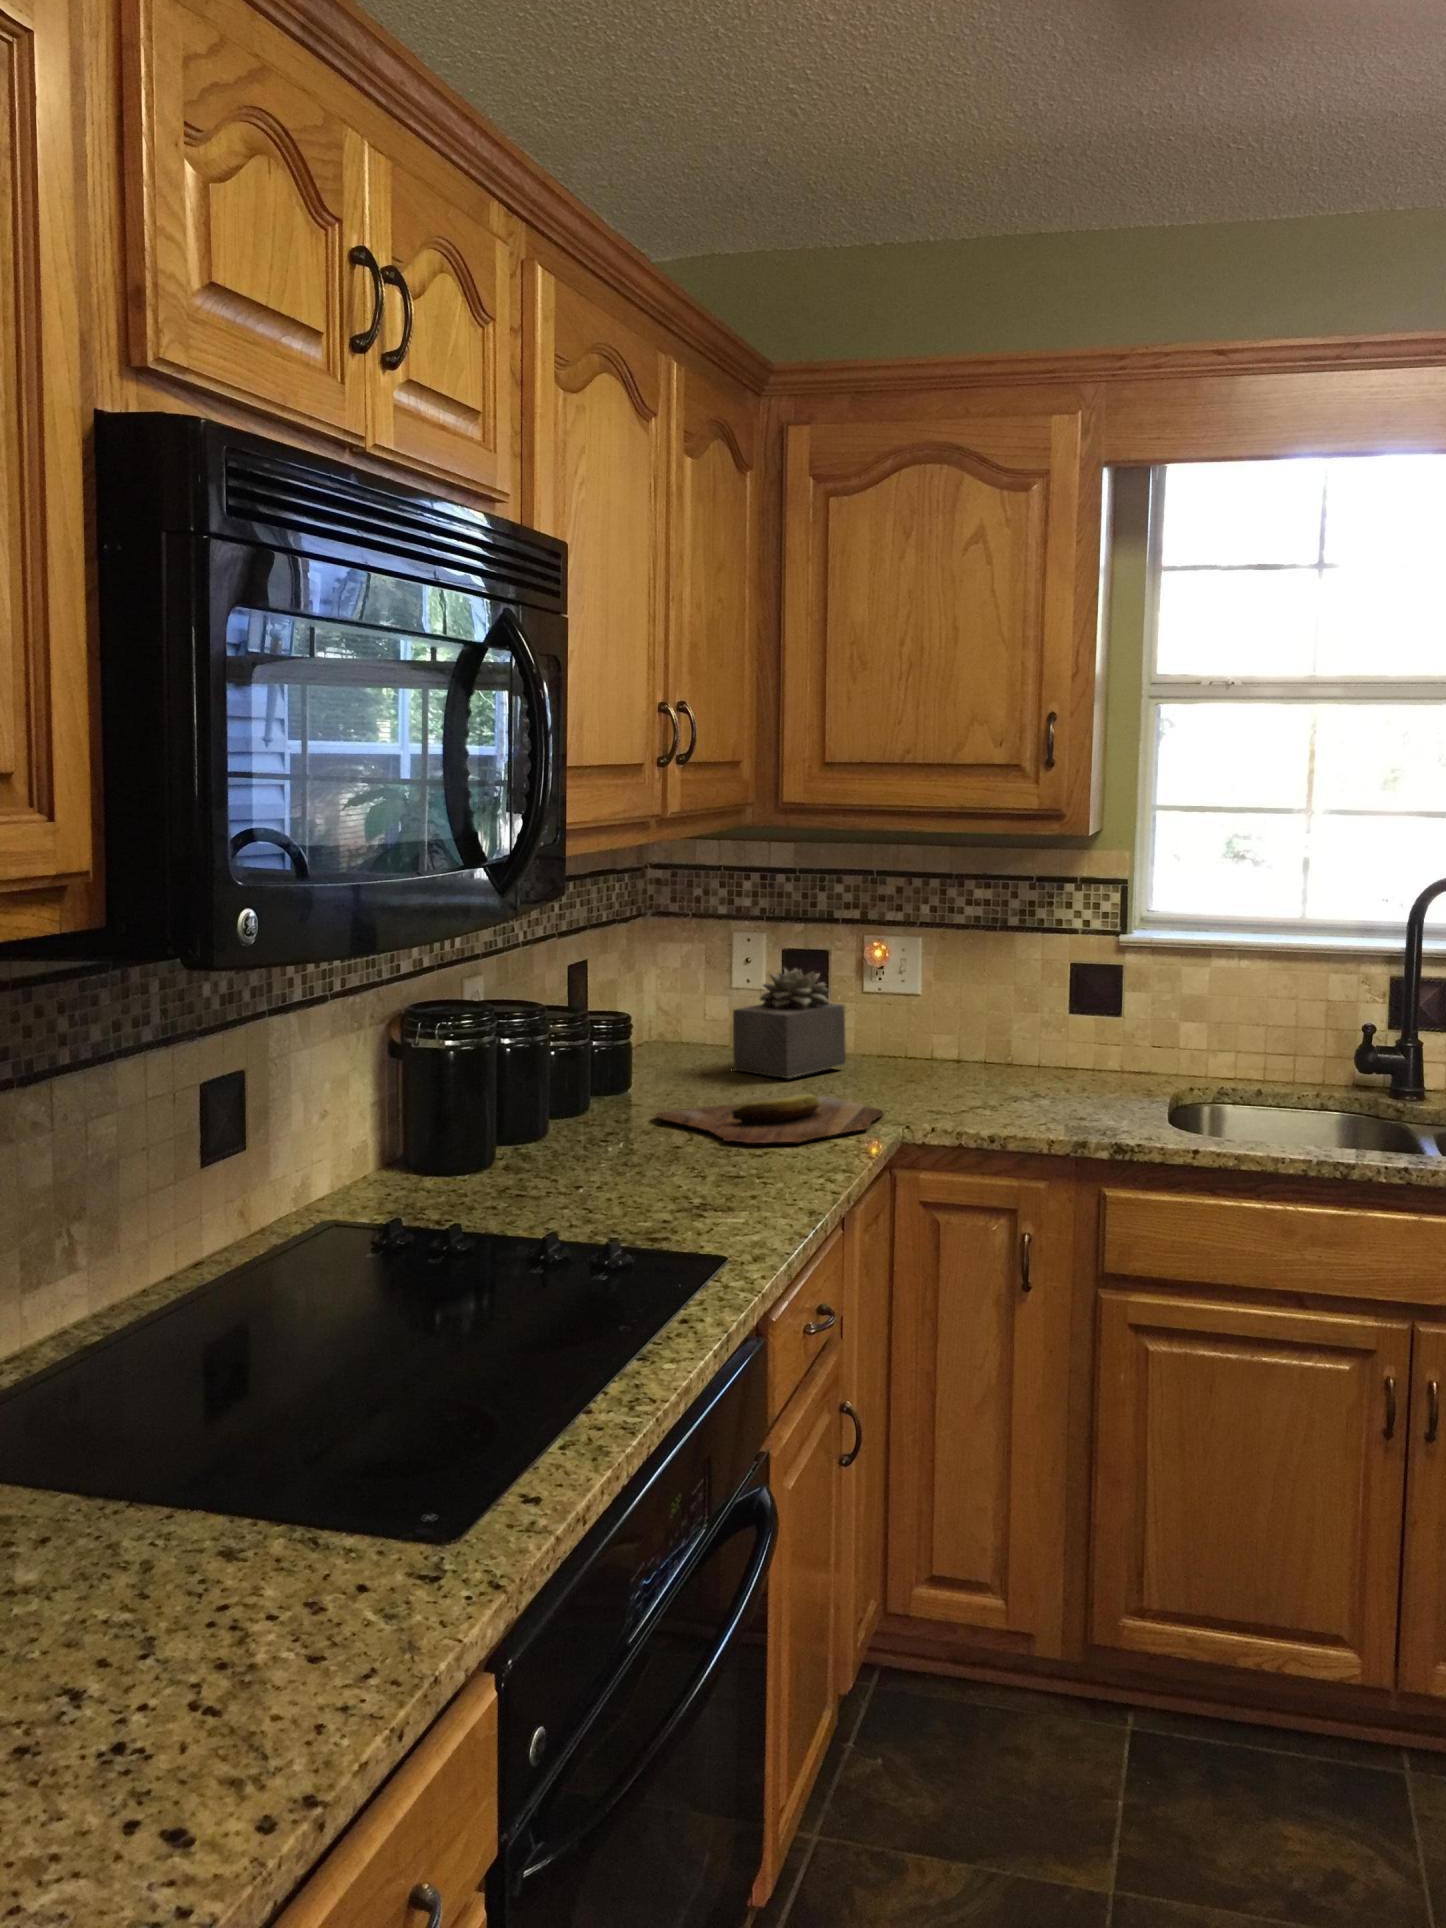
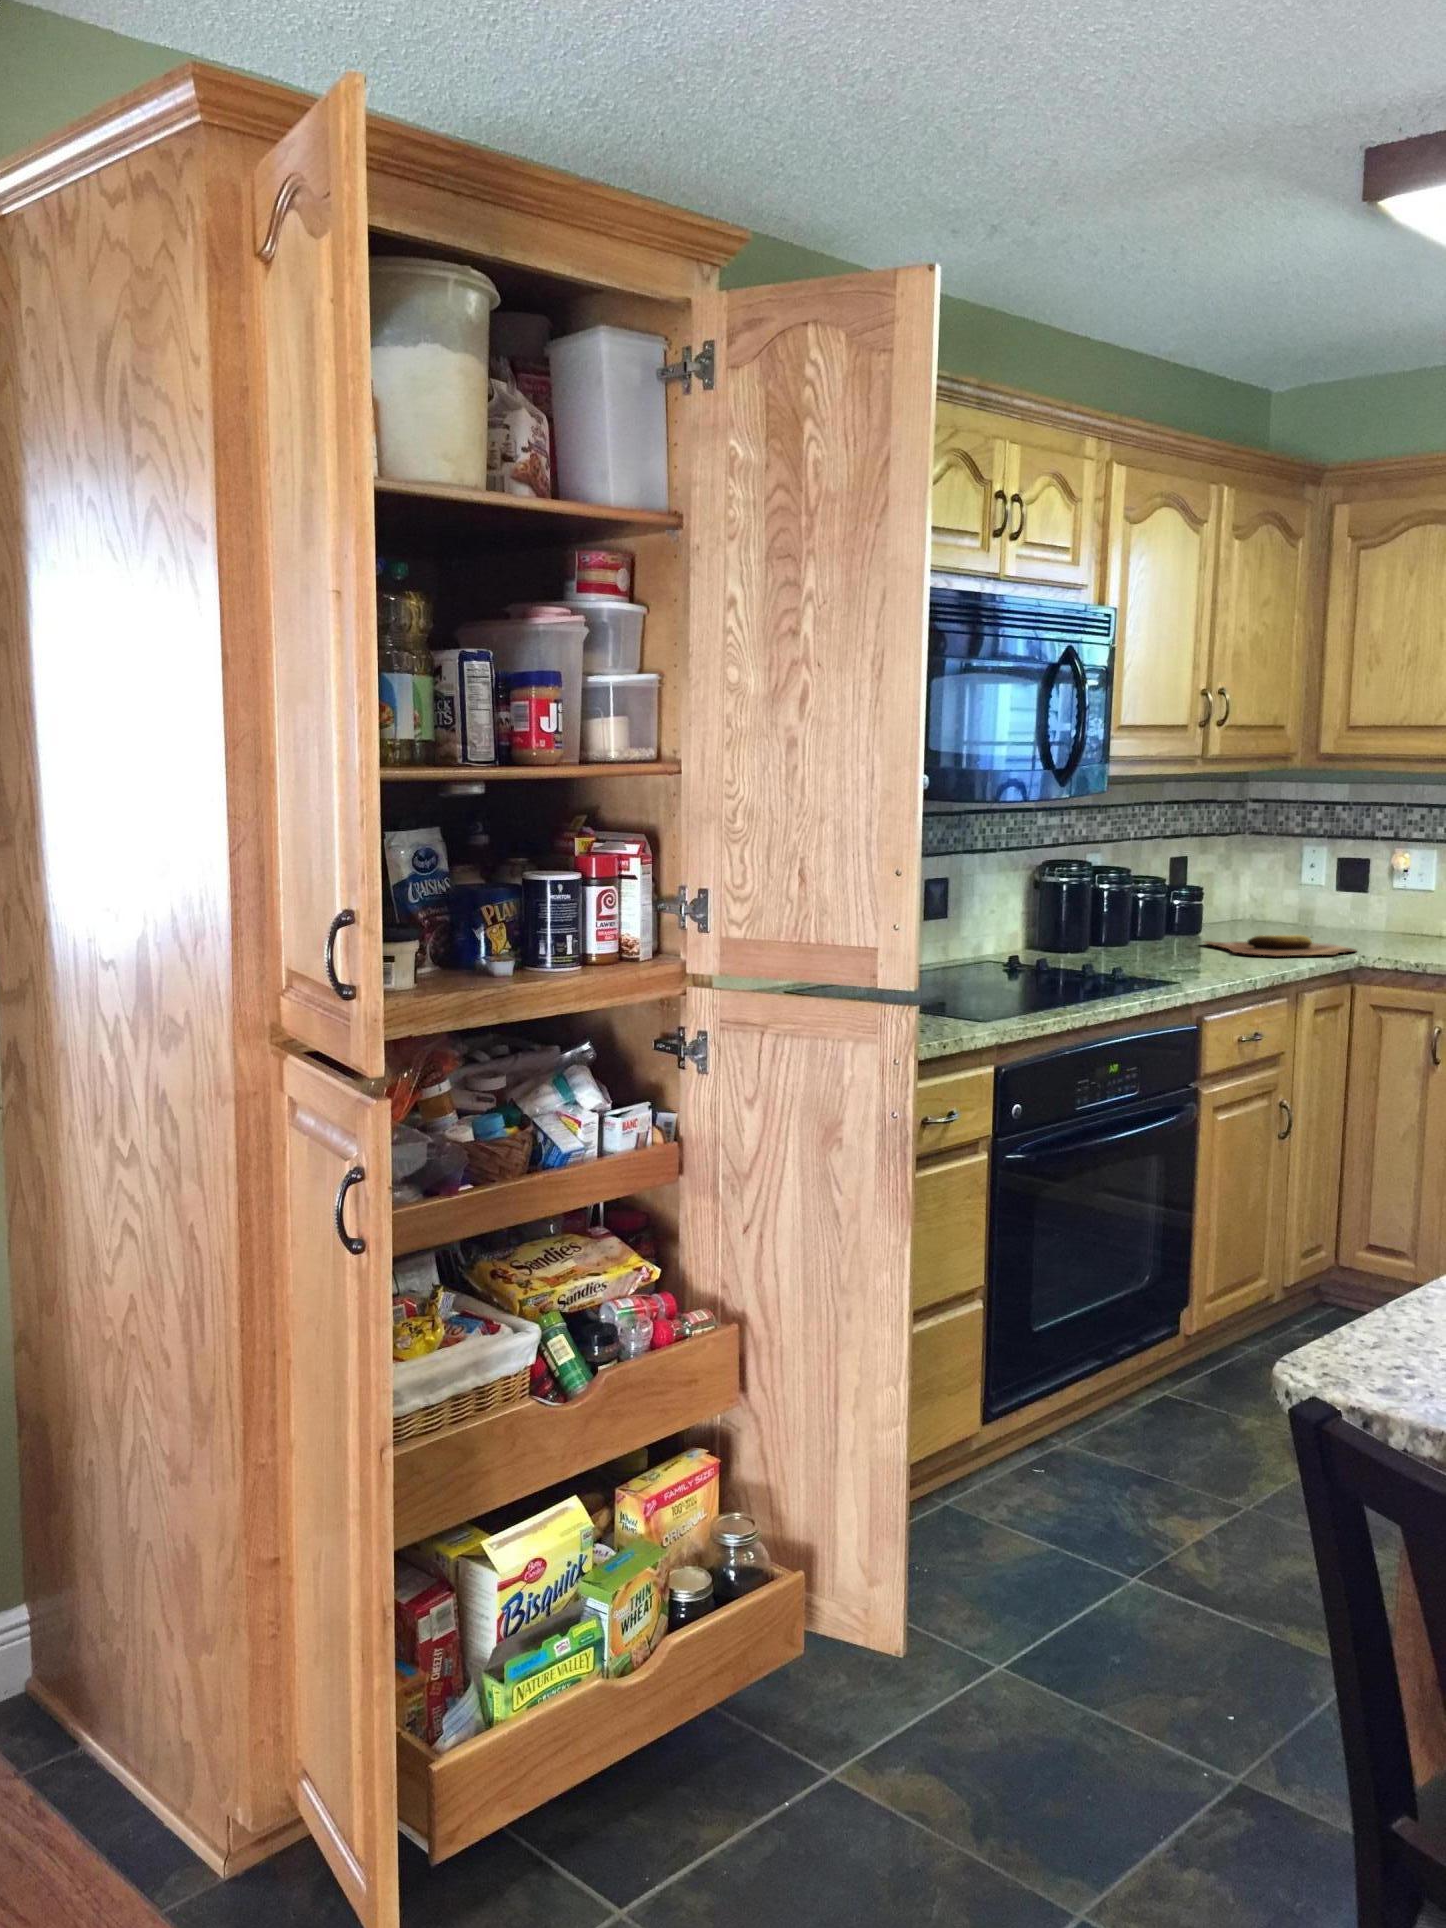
succulent plant: present [733,968,846,1078] -> none [1282,865,1367,935]

